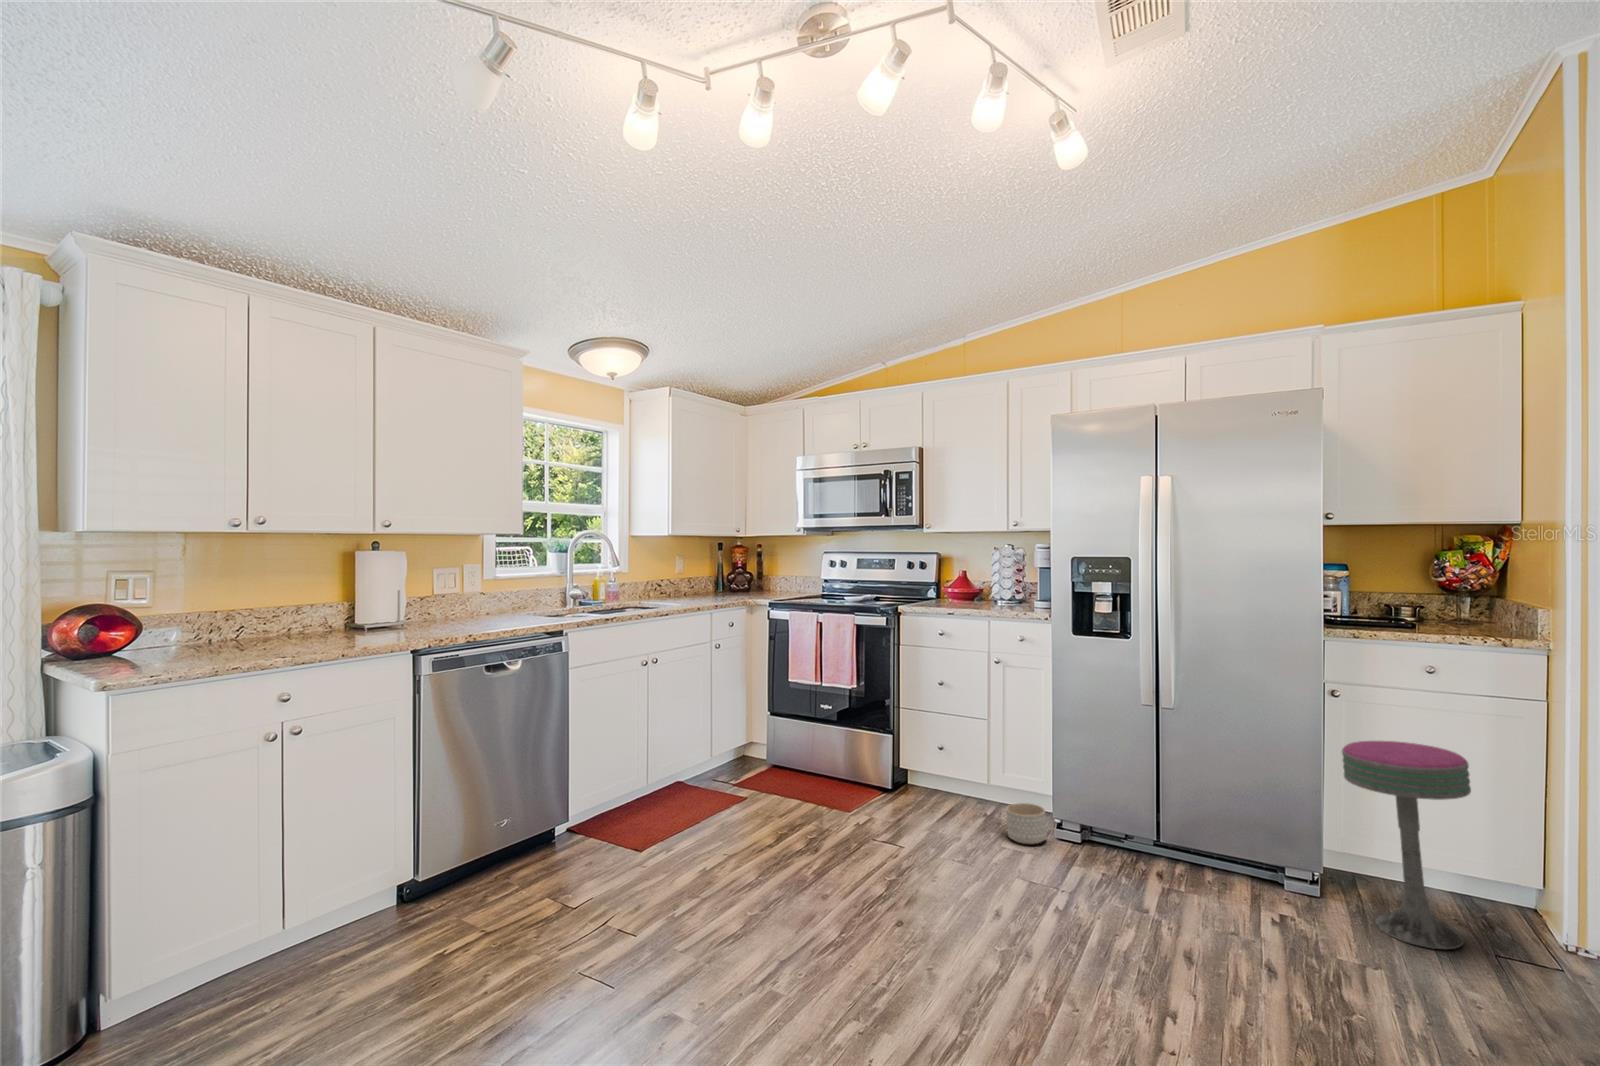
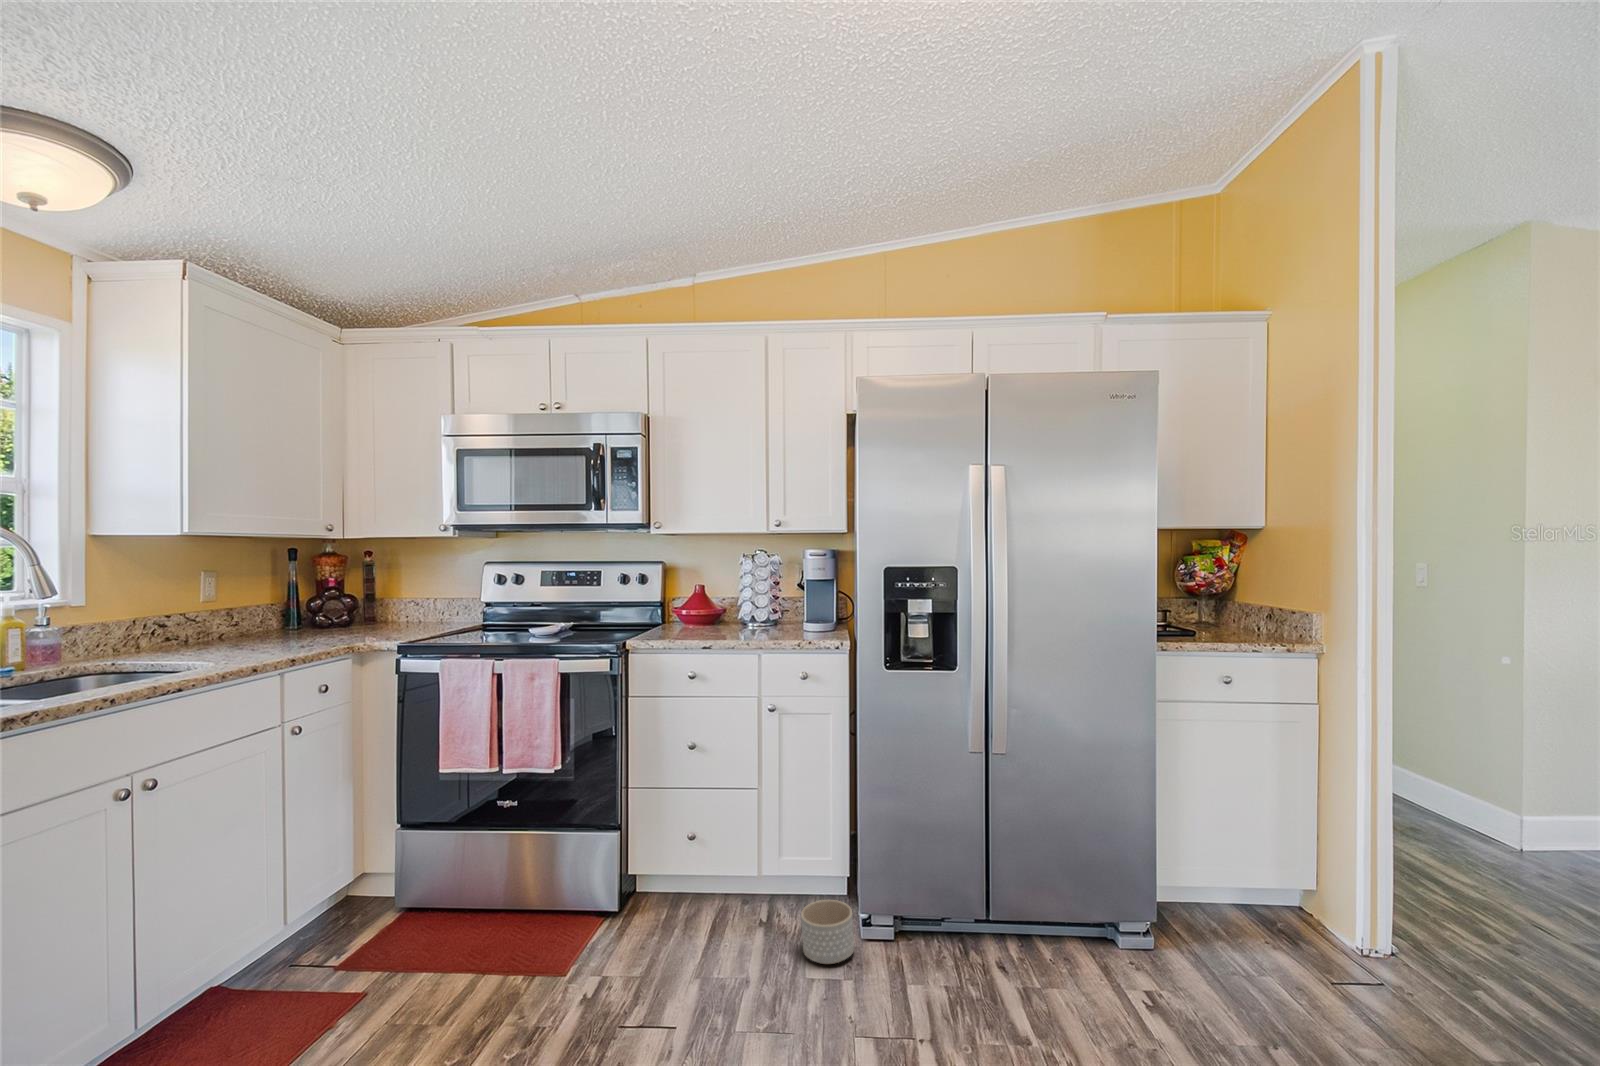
bar stool: present [1342,741,1471,949] -> none [1184,762,1312,994]

